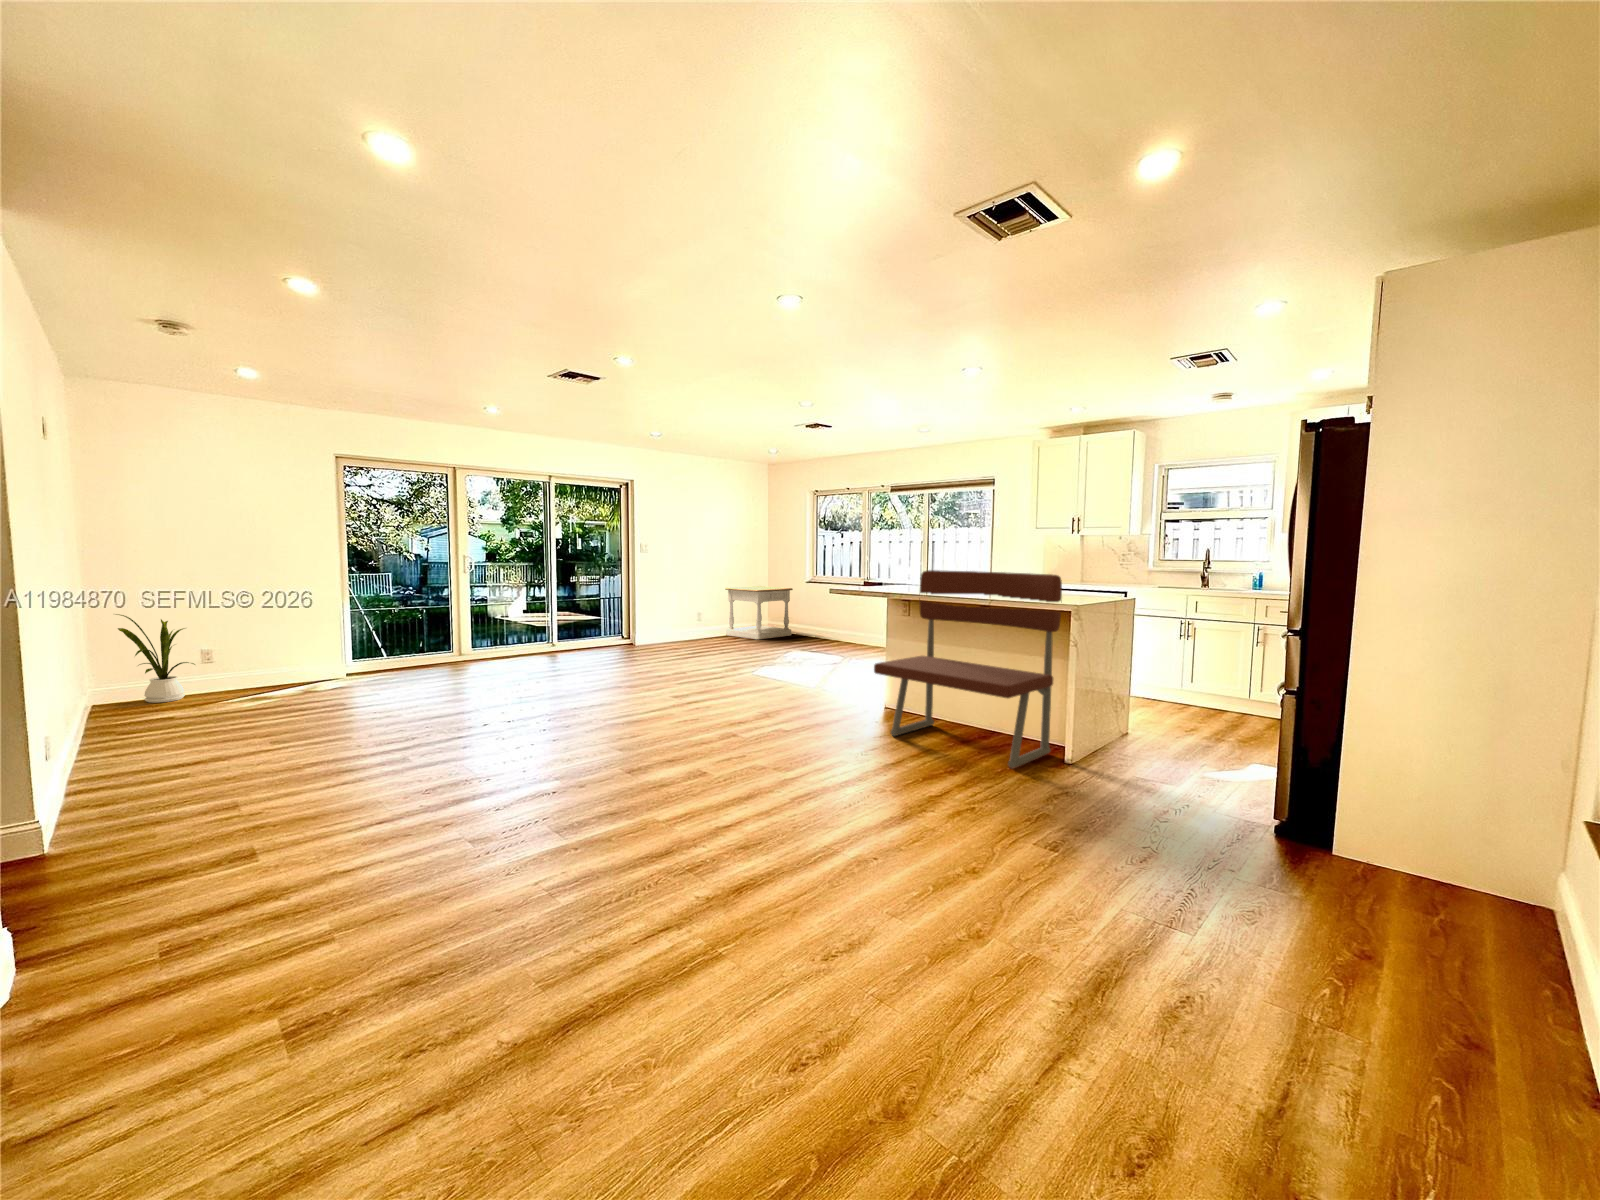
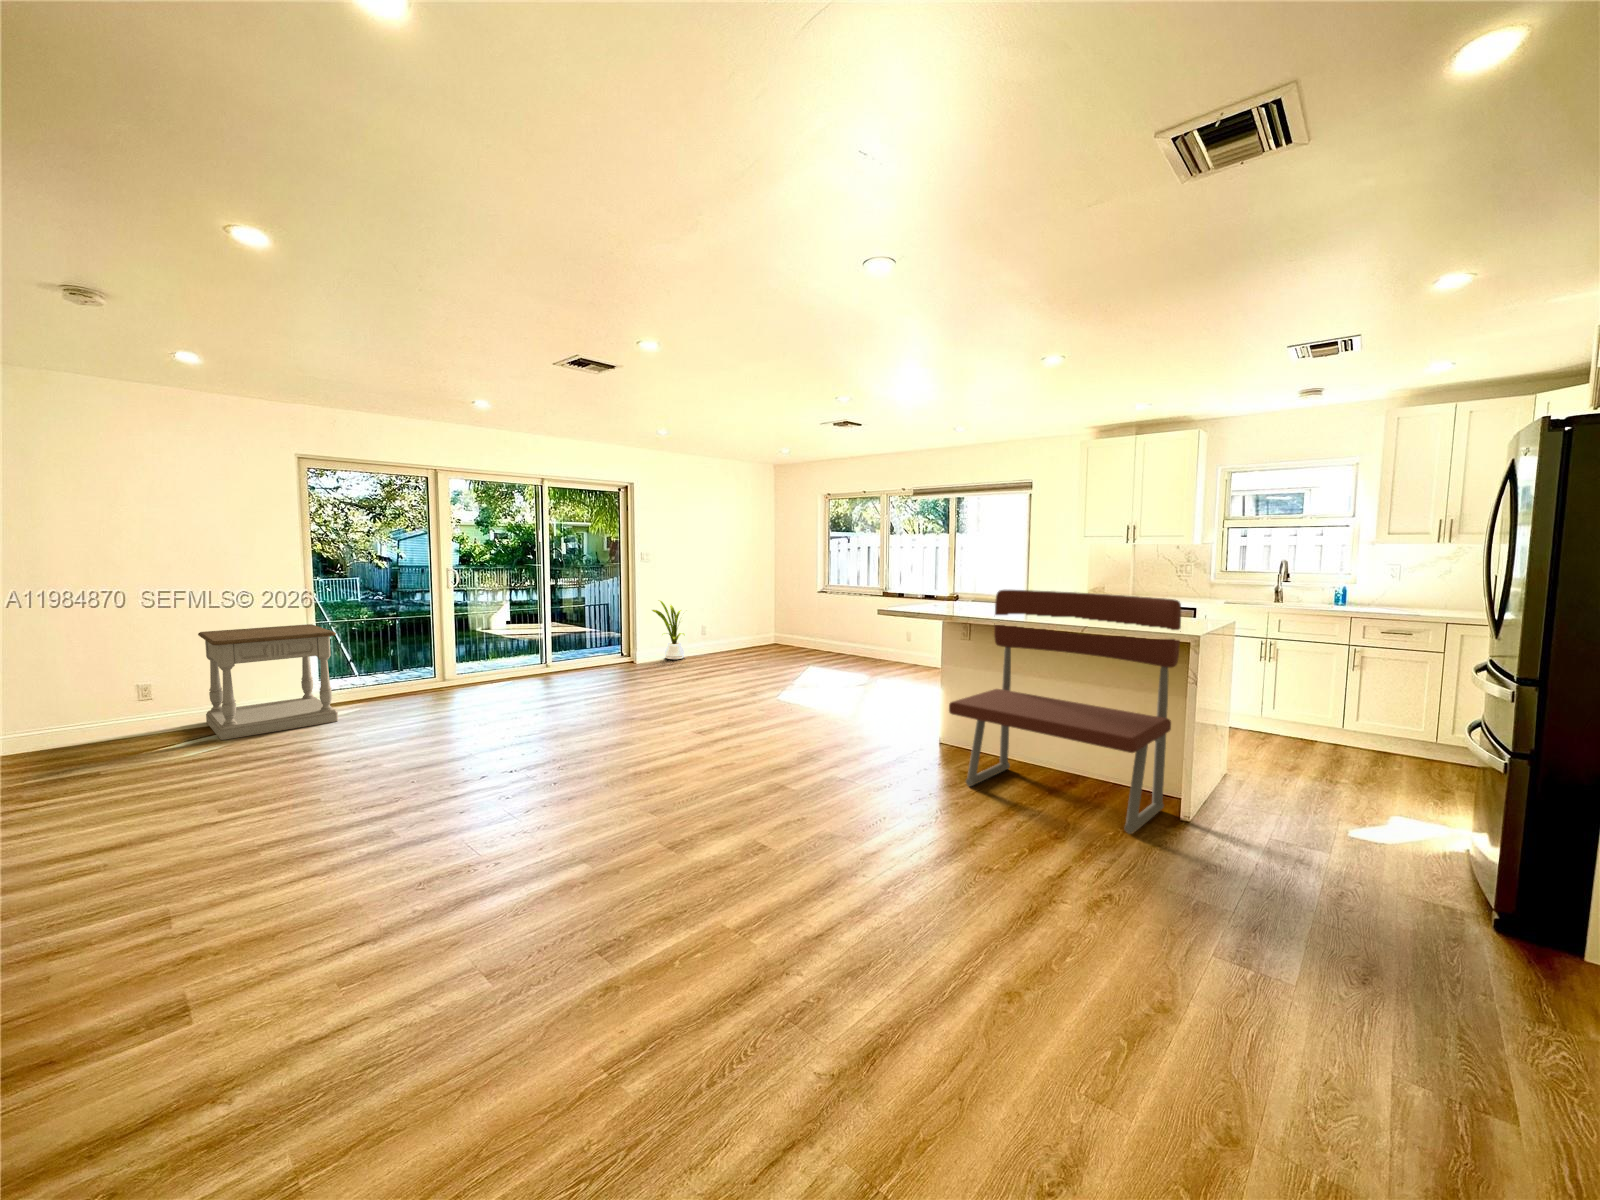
side table: present [725,586,793,639] -> present [198,624,338,740]
house plant: present [116,614,195,703] -> present [652,600,685,659]

